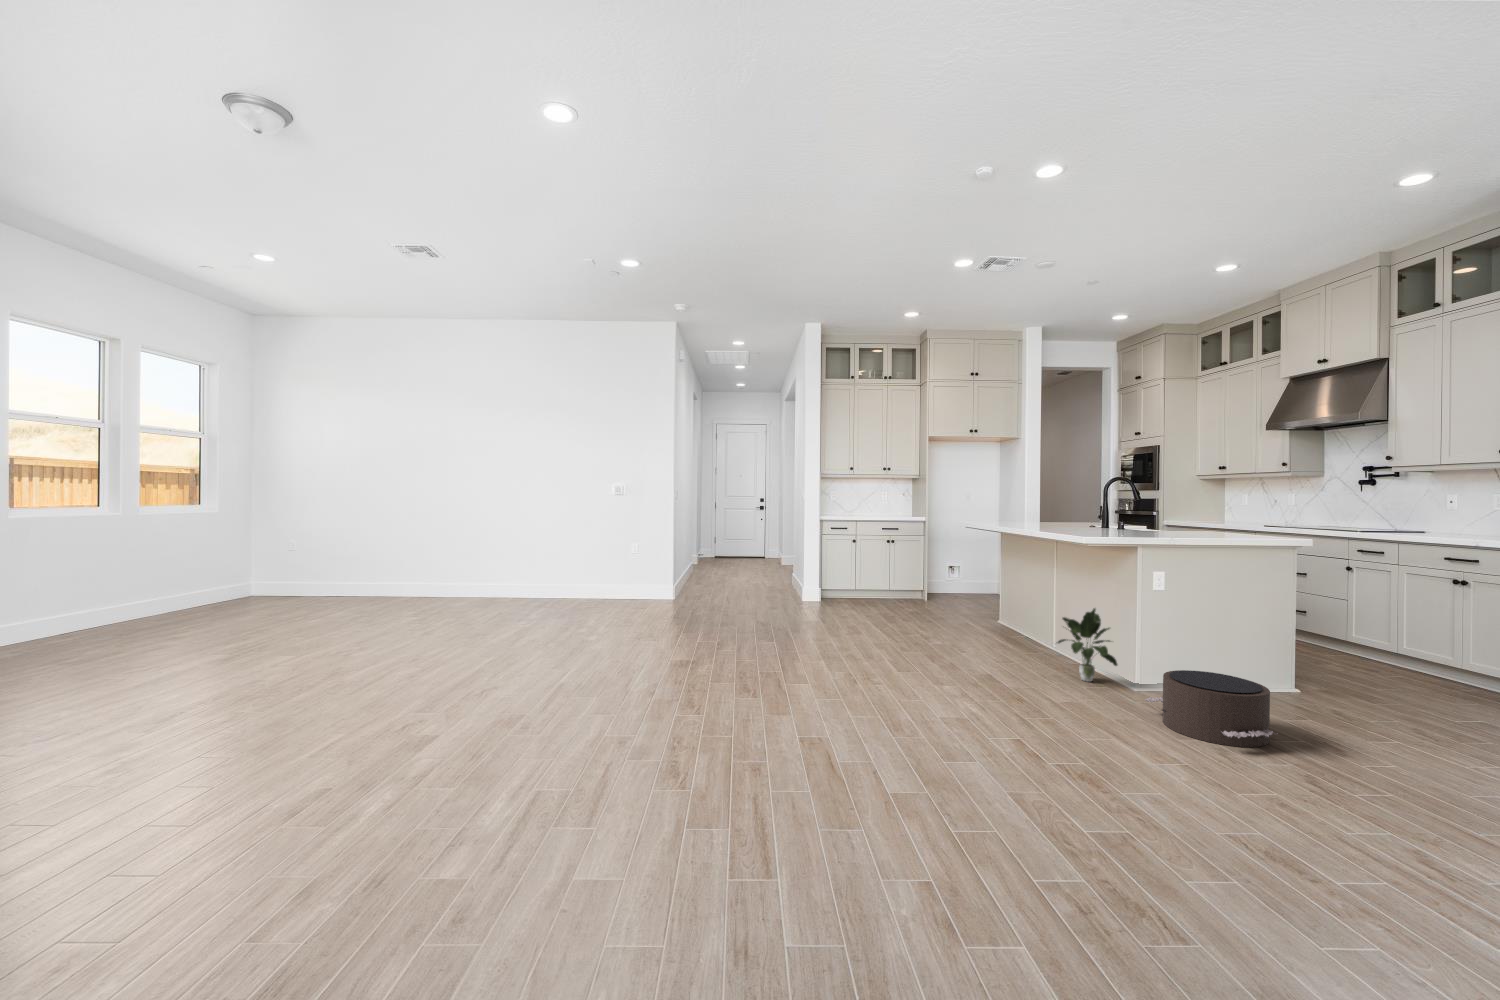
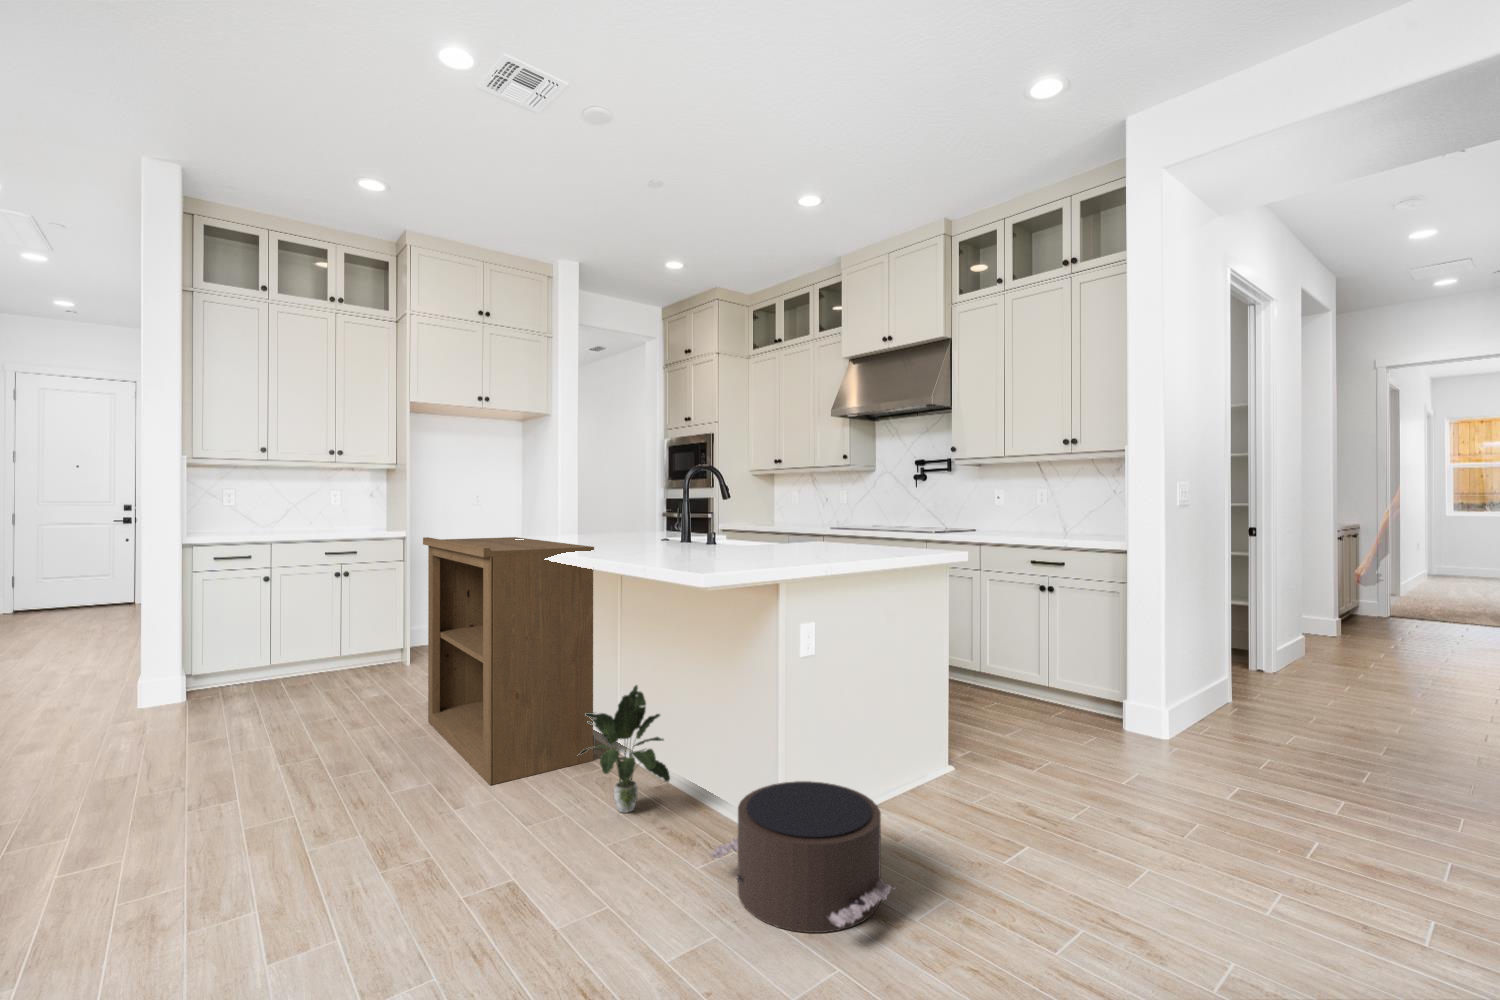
bookshelf: none [950,519,1064,658] -> present [423,537,594,785]

